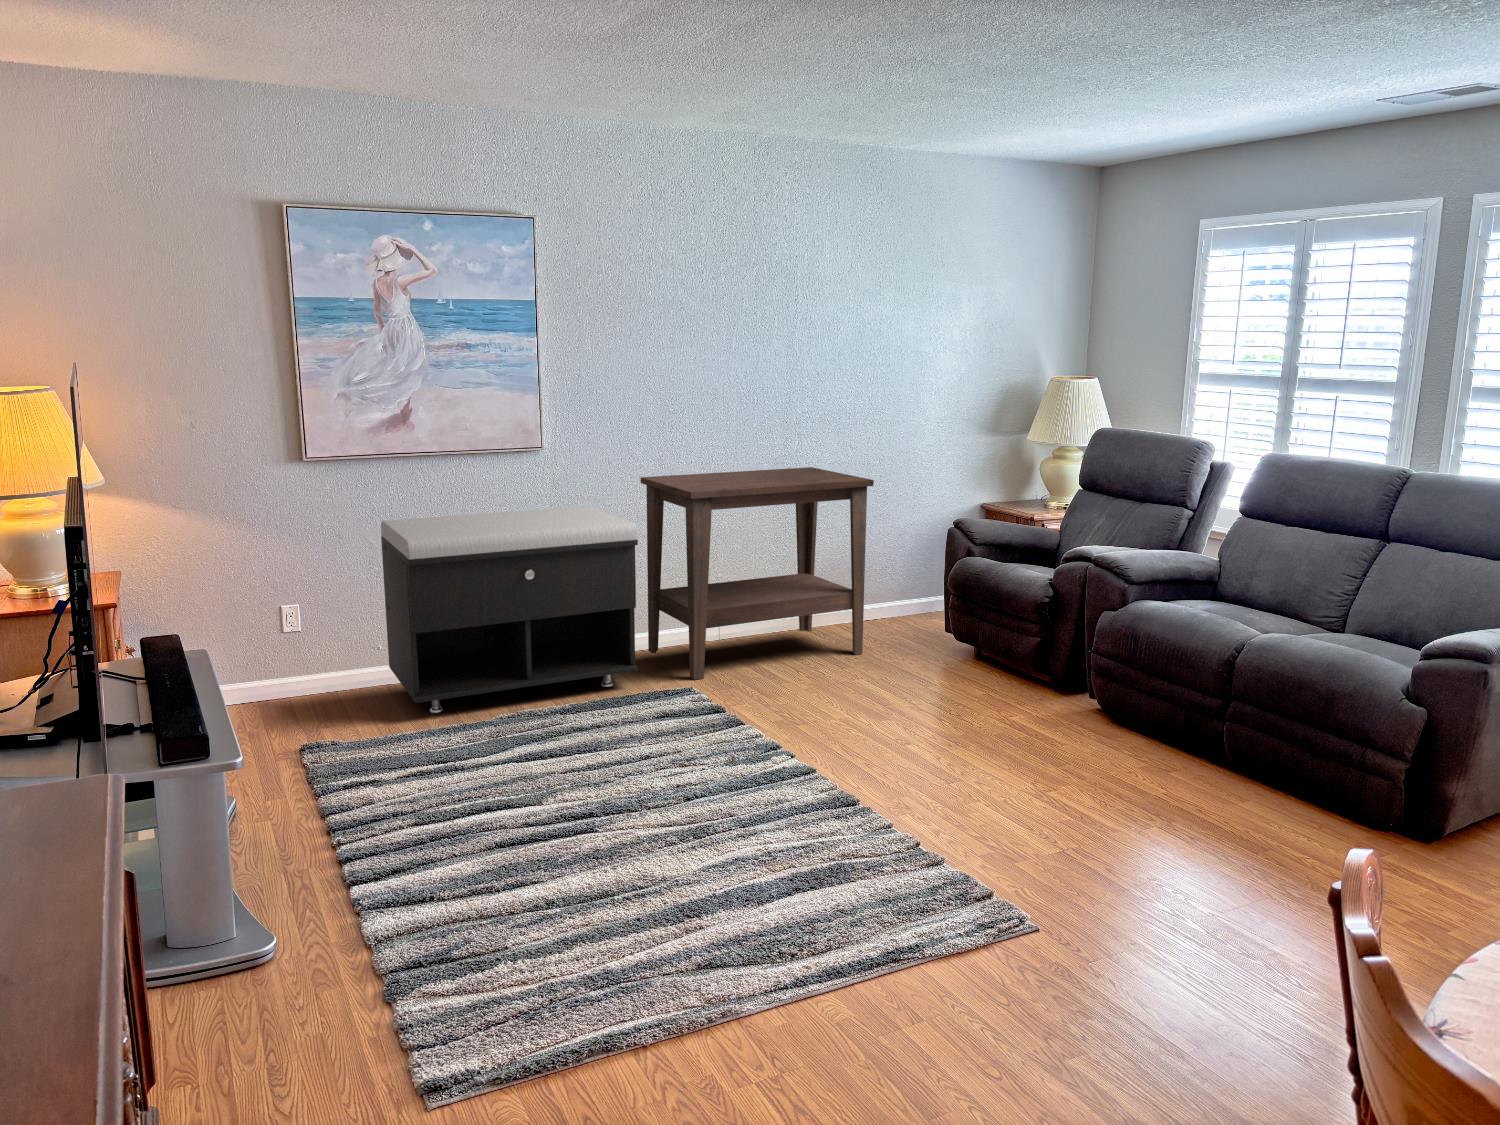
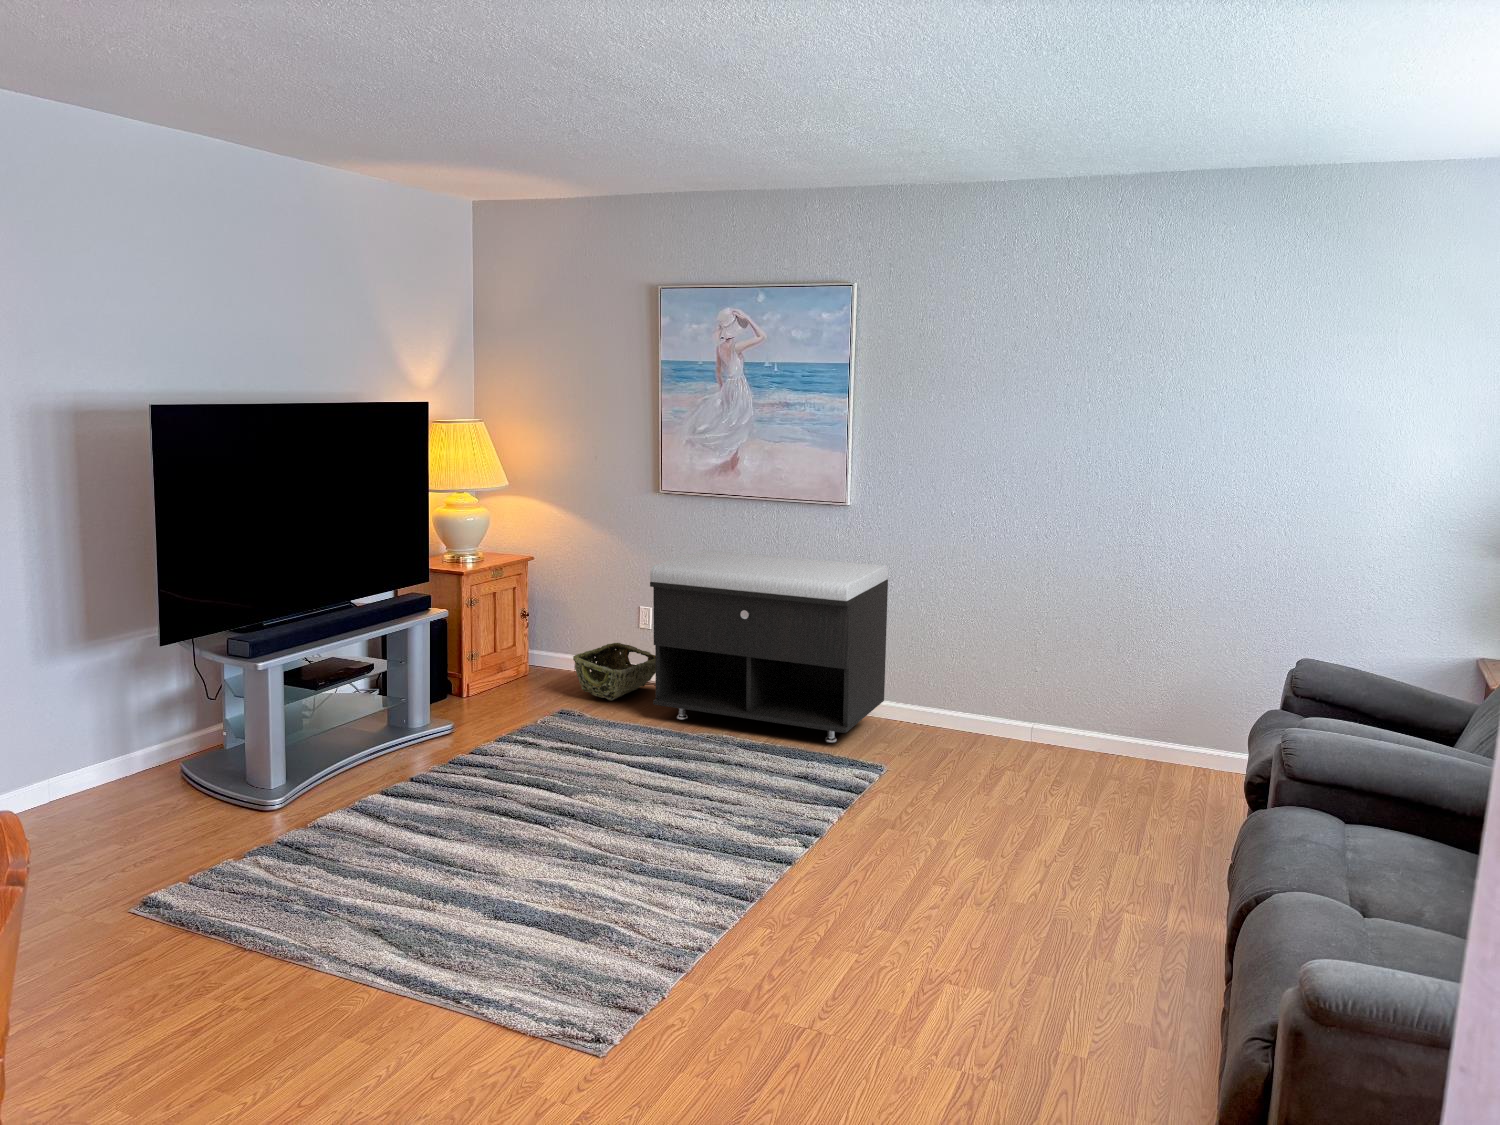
side table: present [641,467,874,680] -> none [906,544,1164,796]
woven basket: none [256,656,344,721] -> present [573,643,656,701]

